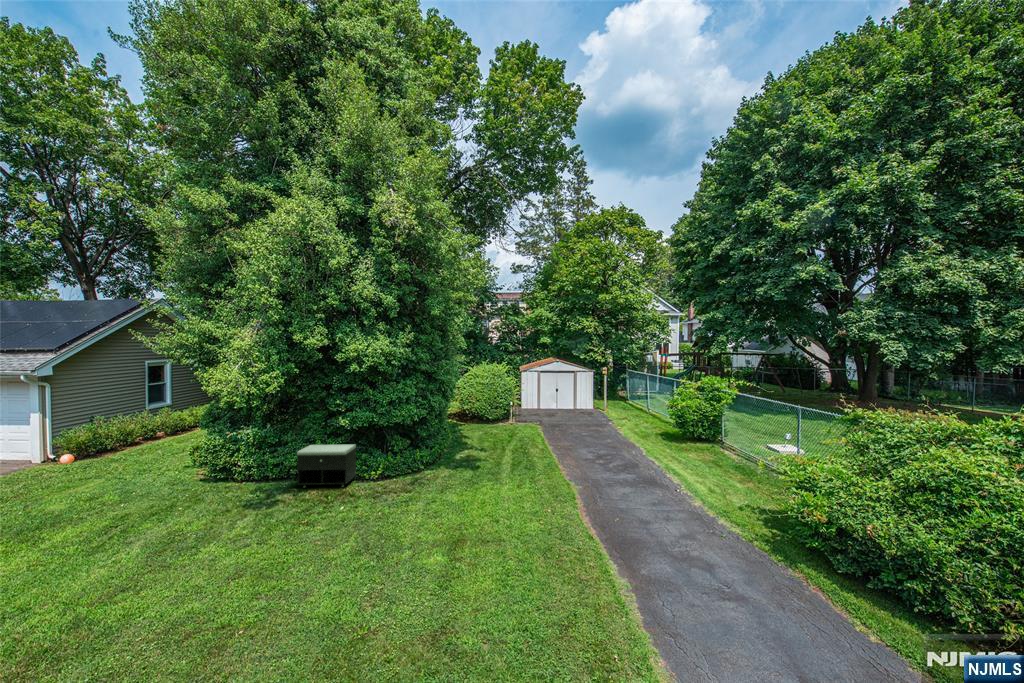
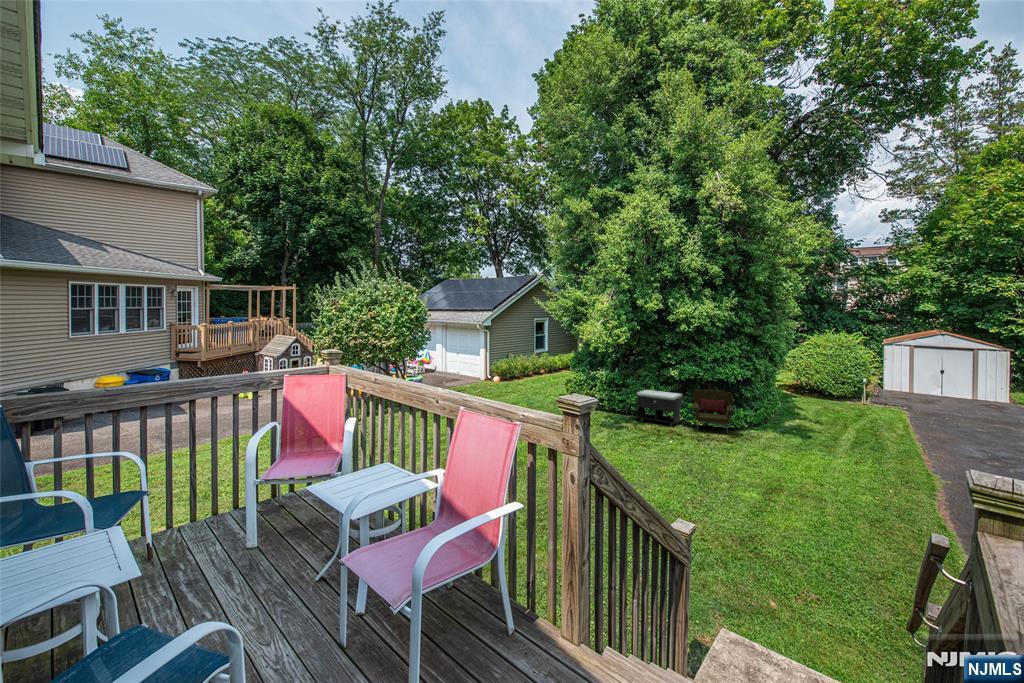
armchair: none [367,434,413,488] -> present [692,390,734,434]

